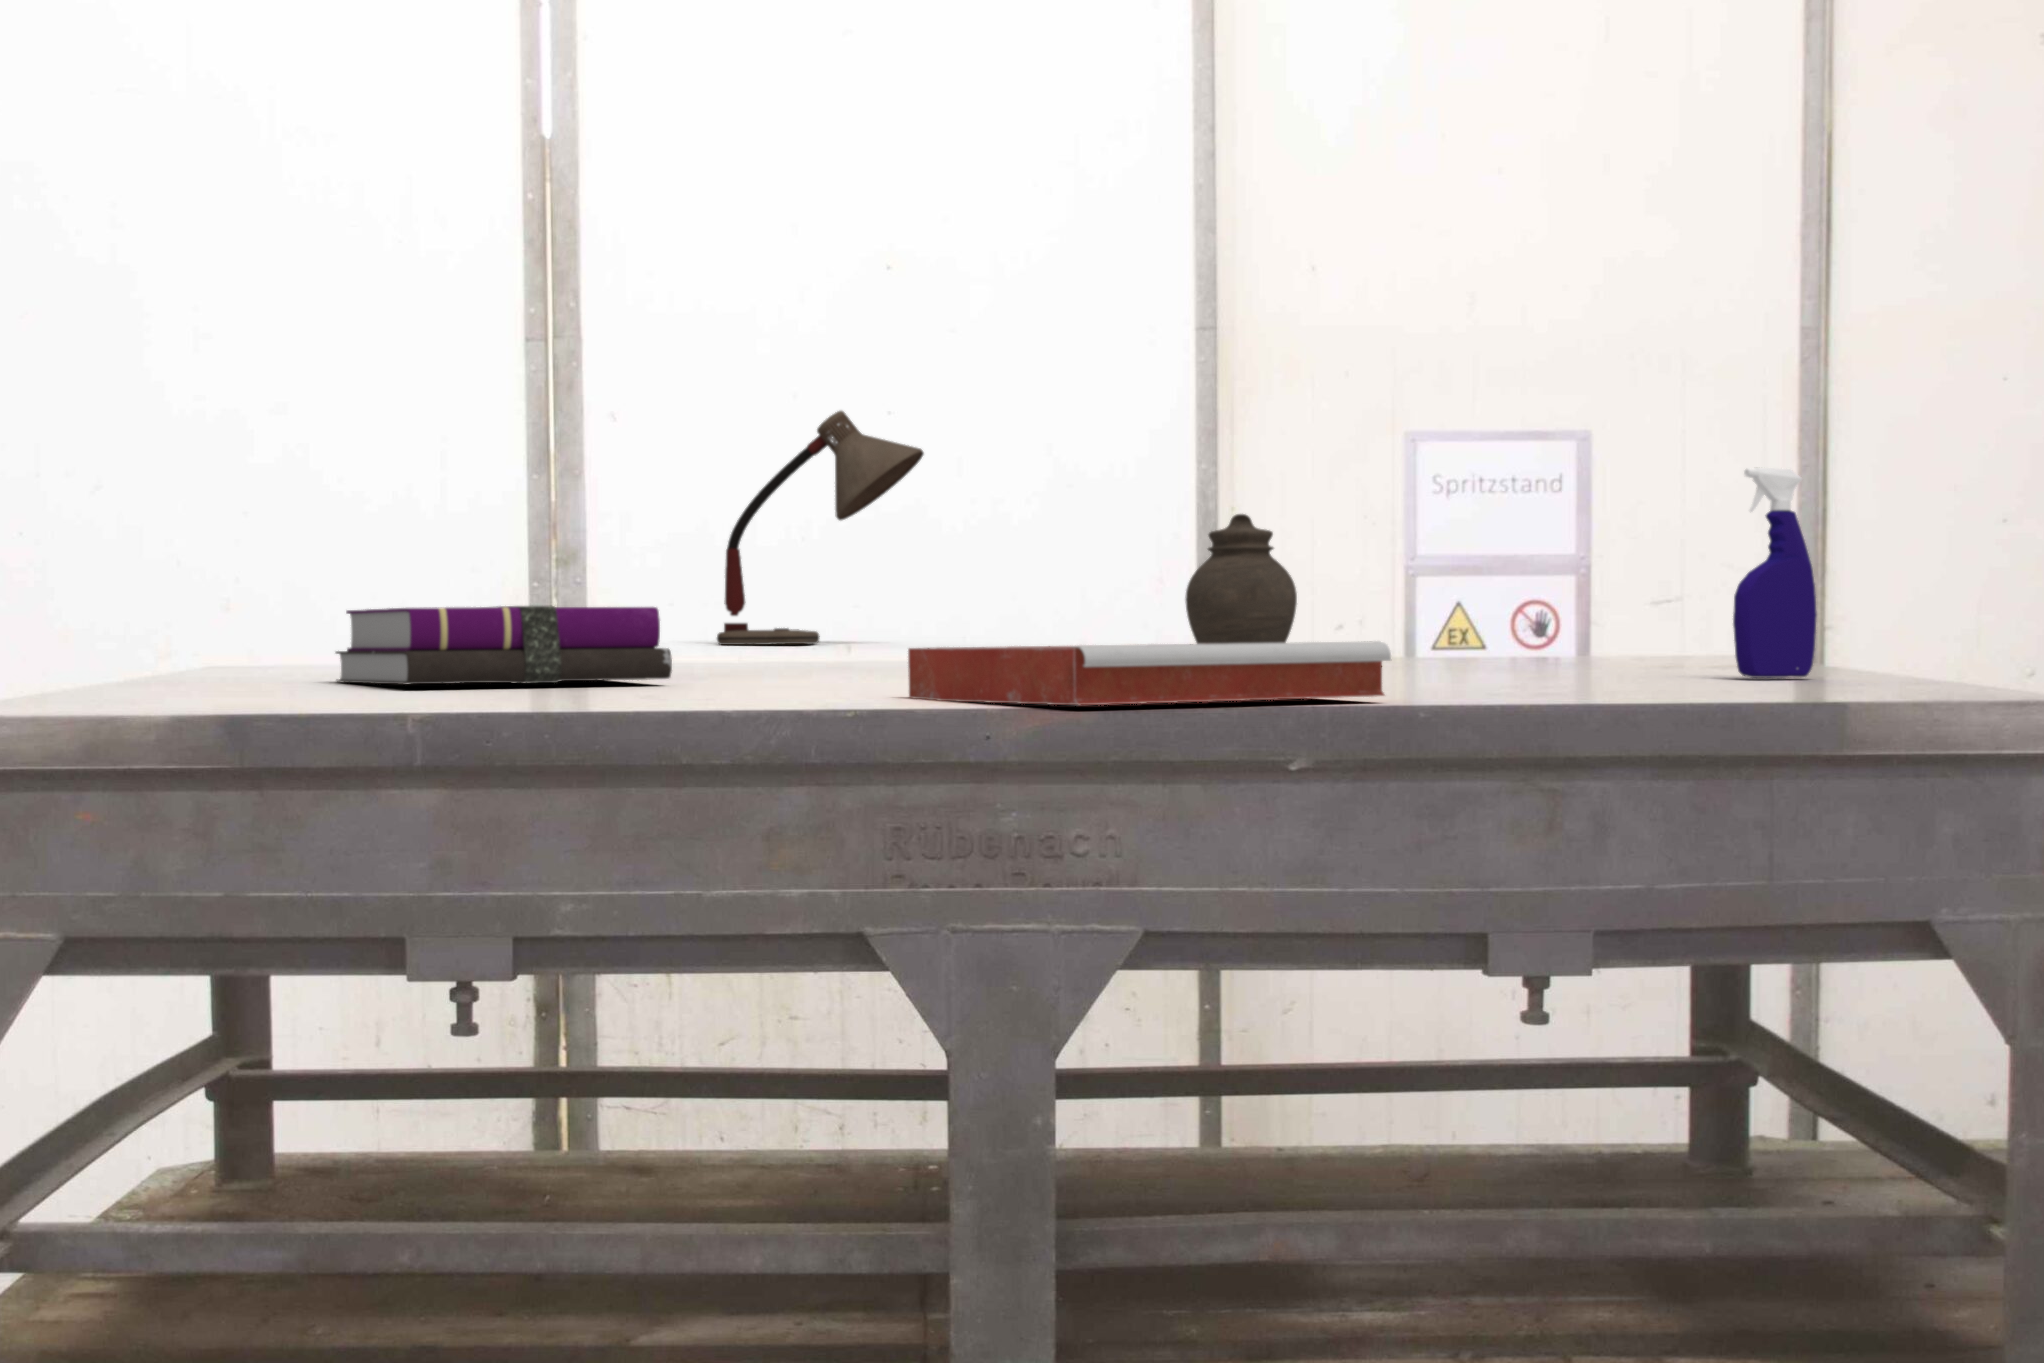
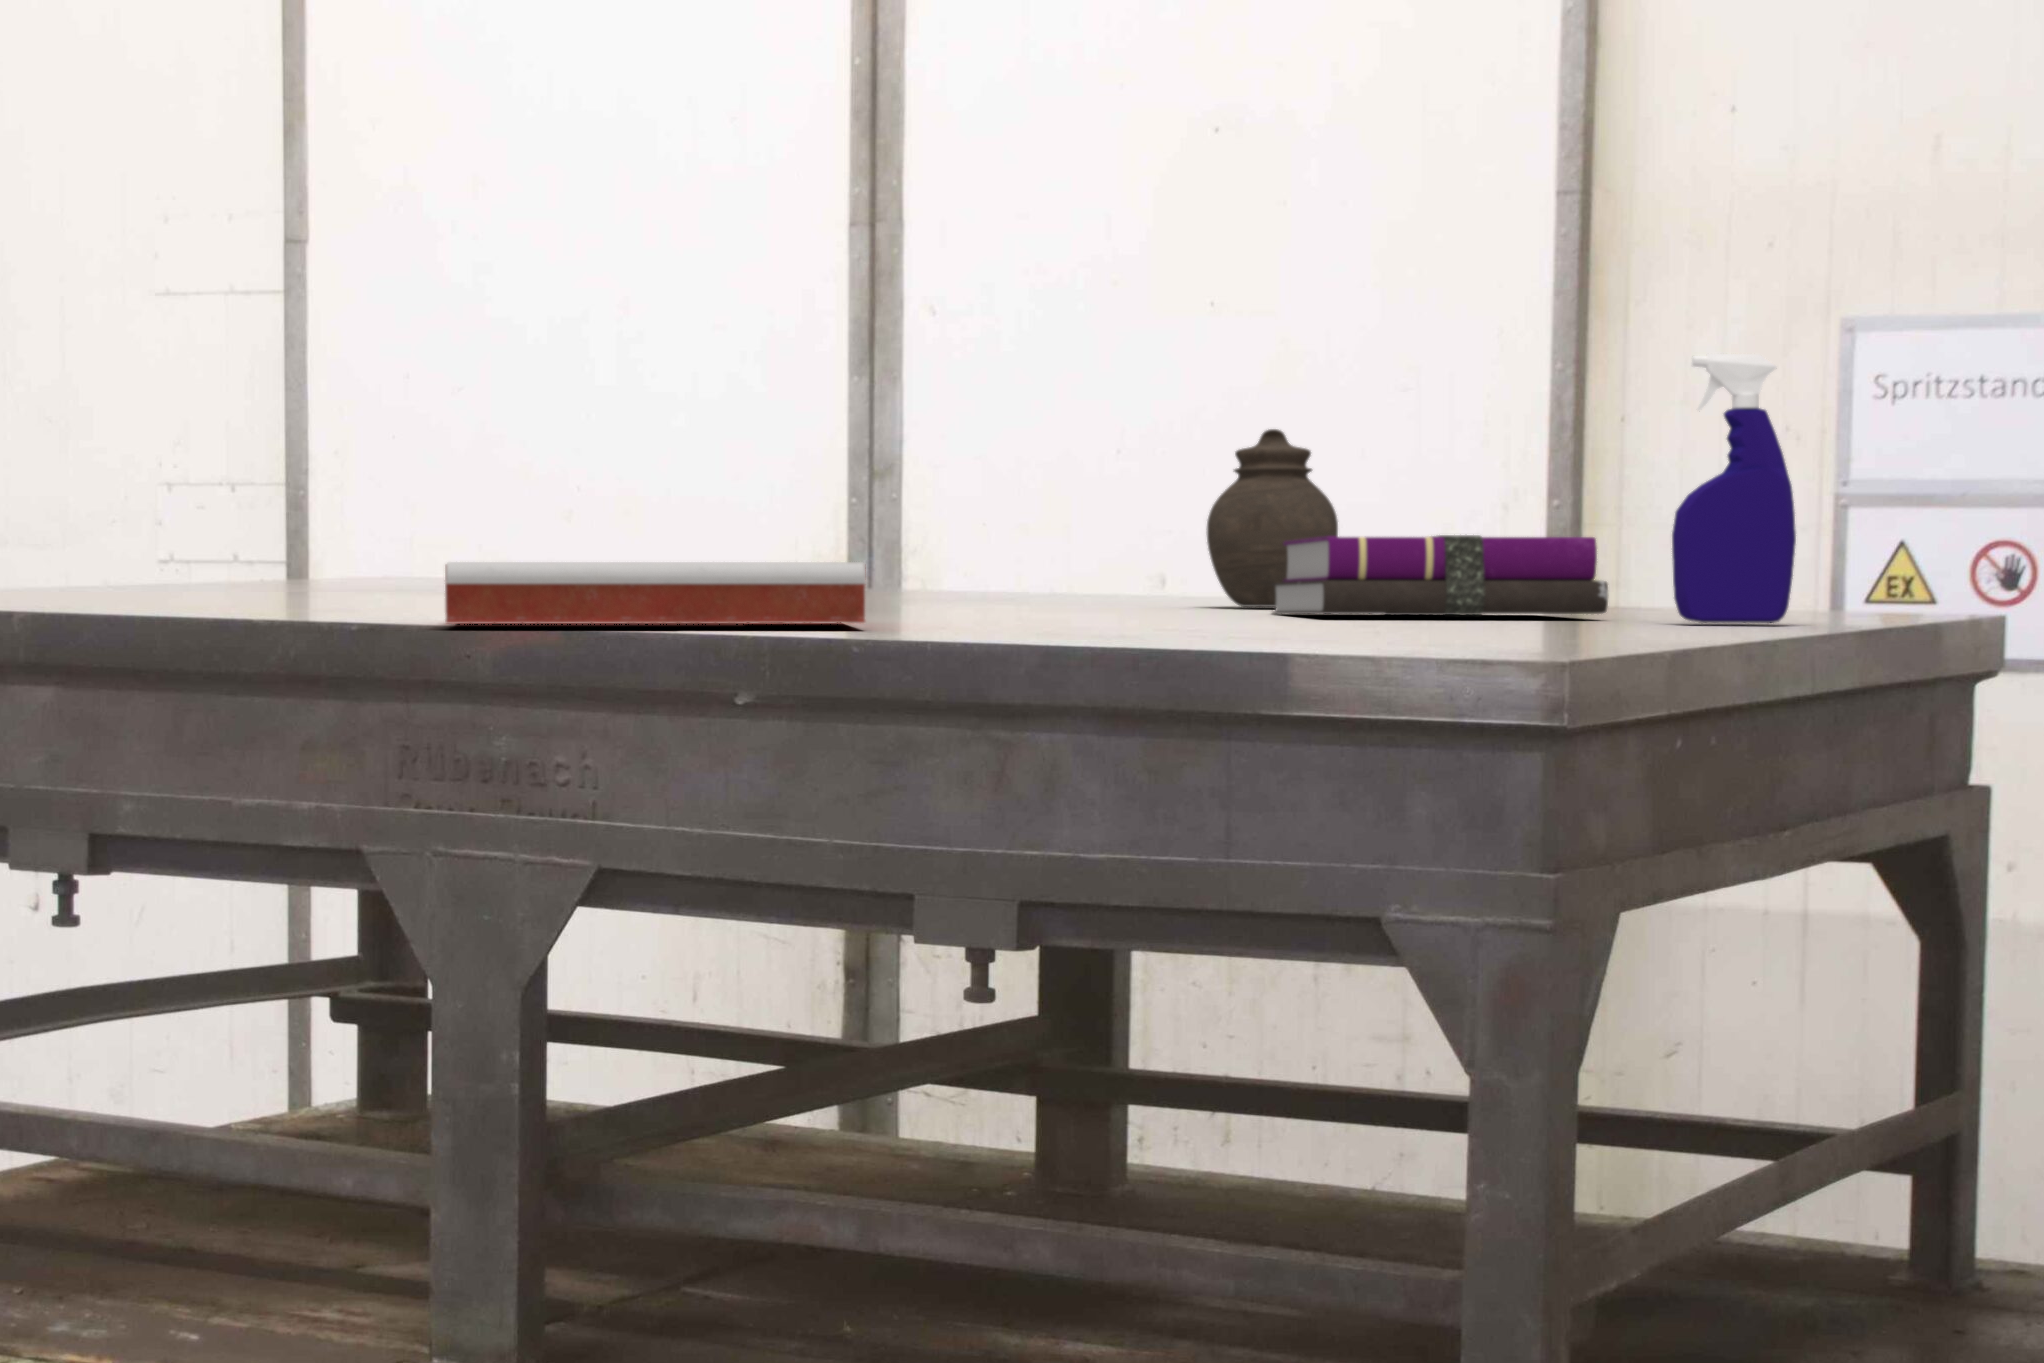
desk lamp: present [717,411,924,645] -> none [980,323,1213,591]
notebook: present [336,606,672,685] -> present [1272,535,1608,615]

